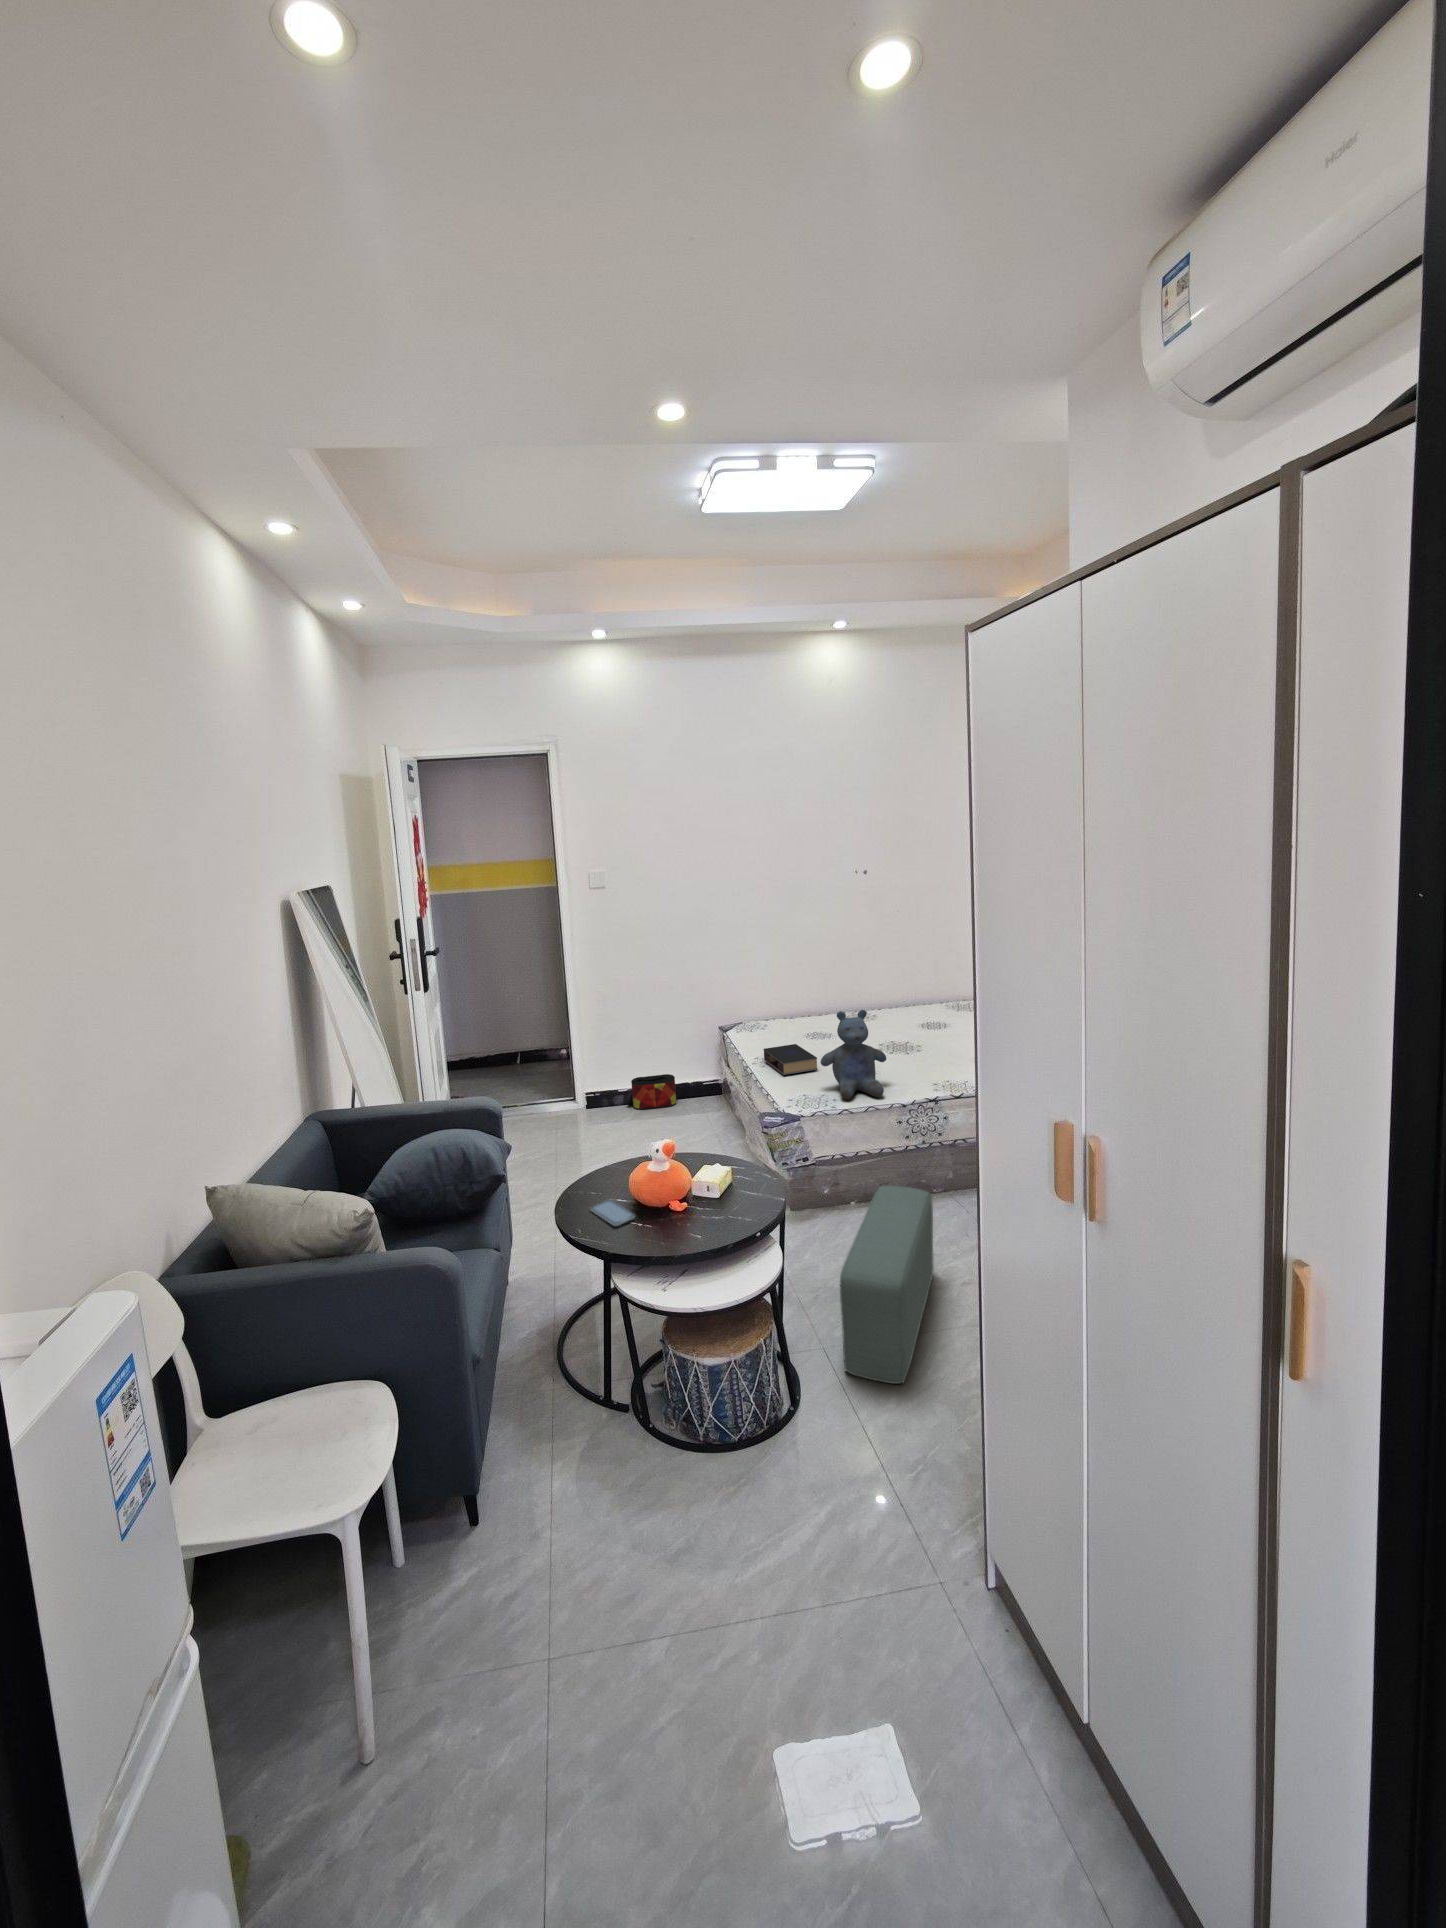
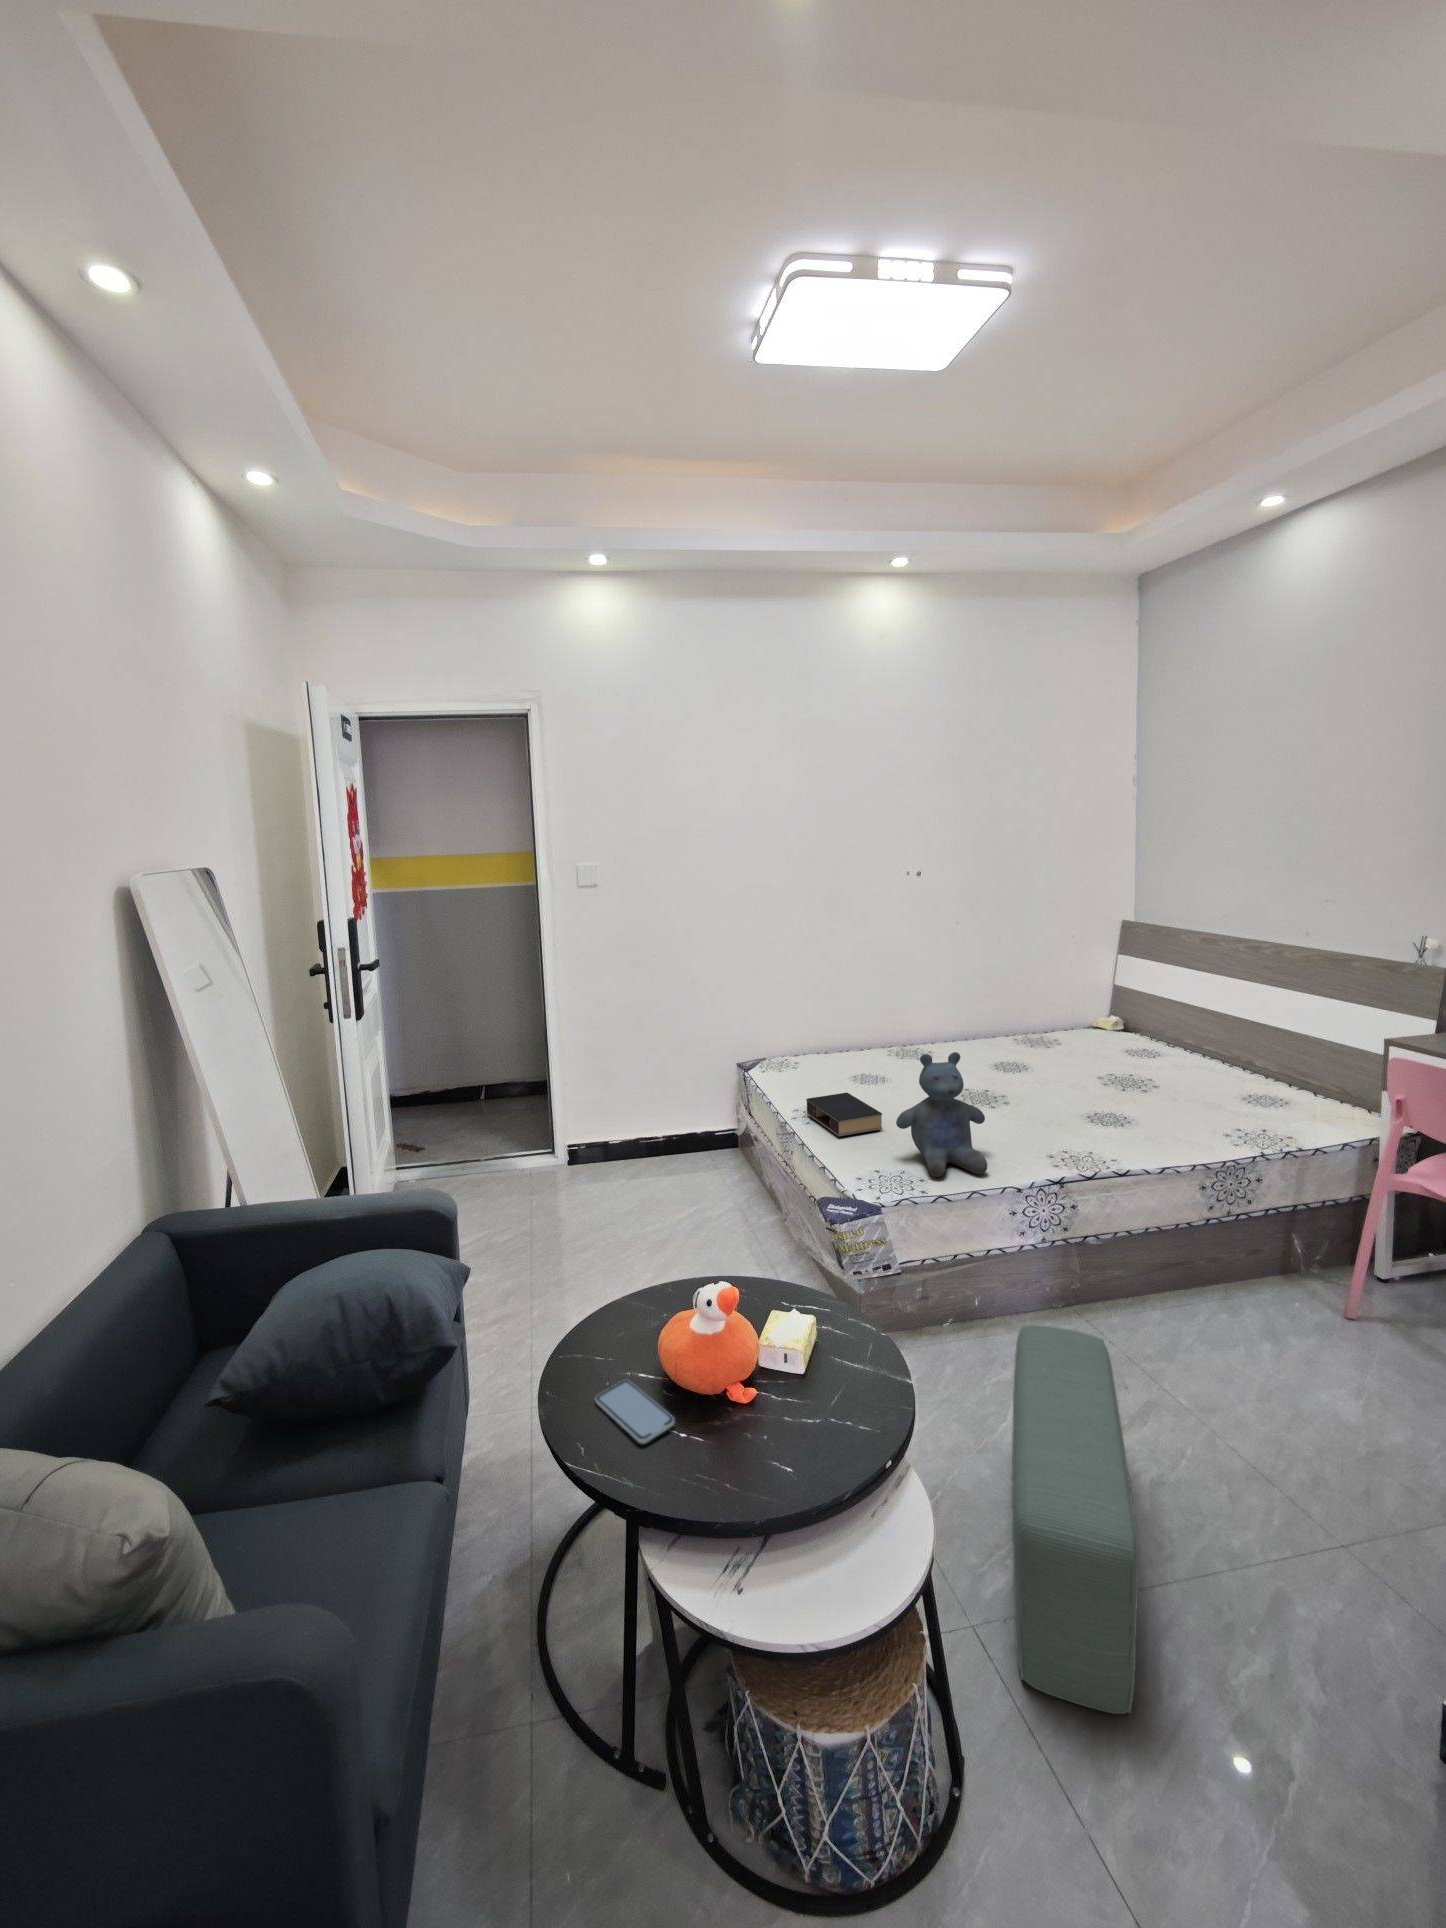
bag: present [627,1074,678,1110] -> none [619,1124,685,1170]

